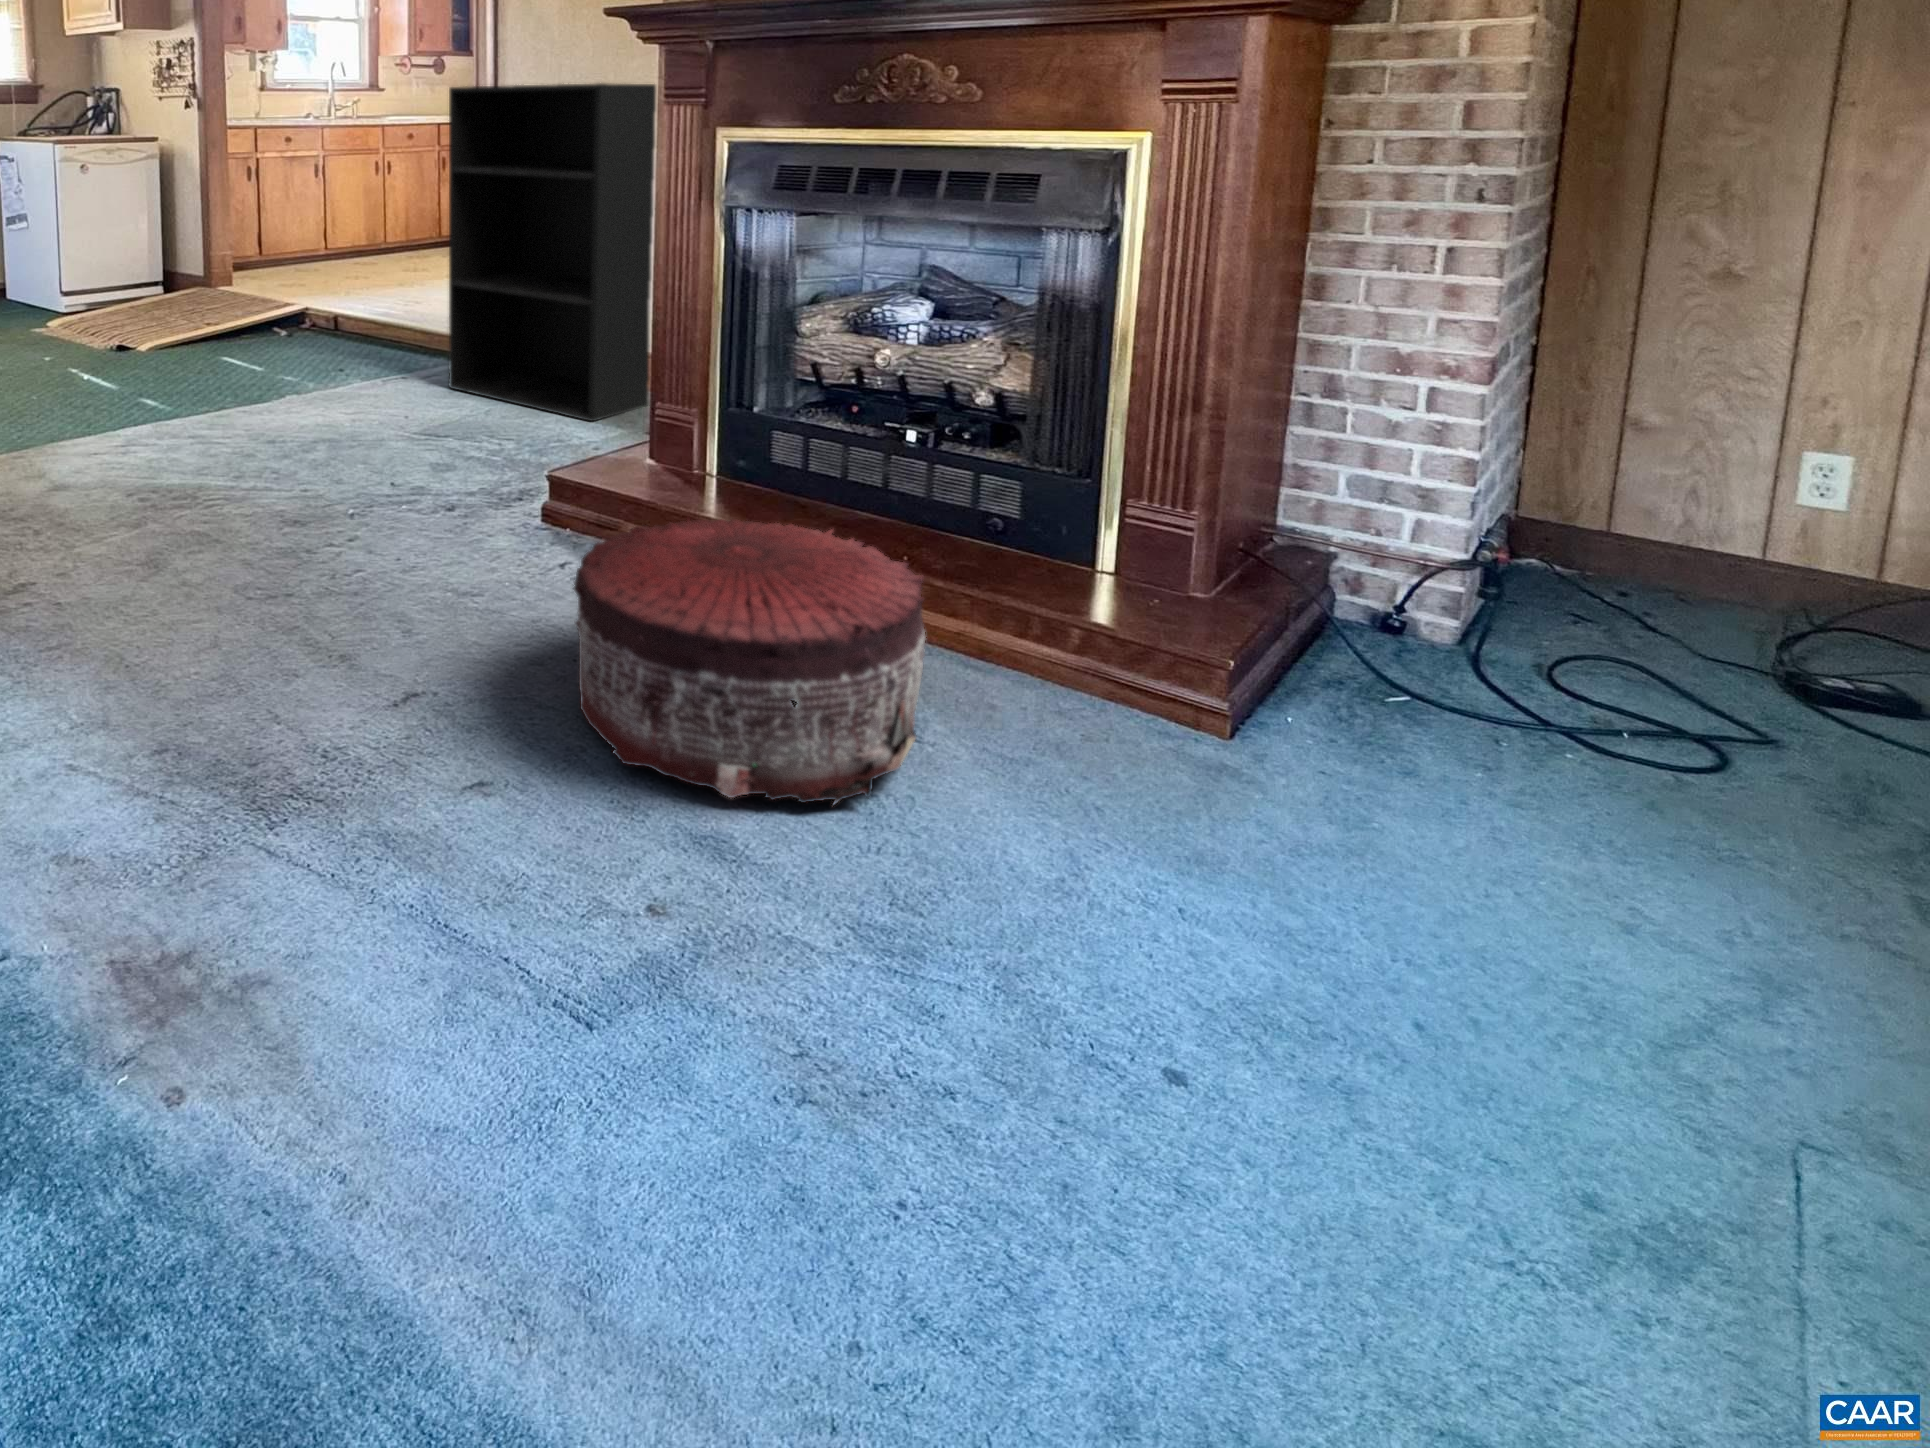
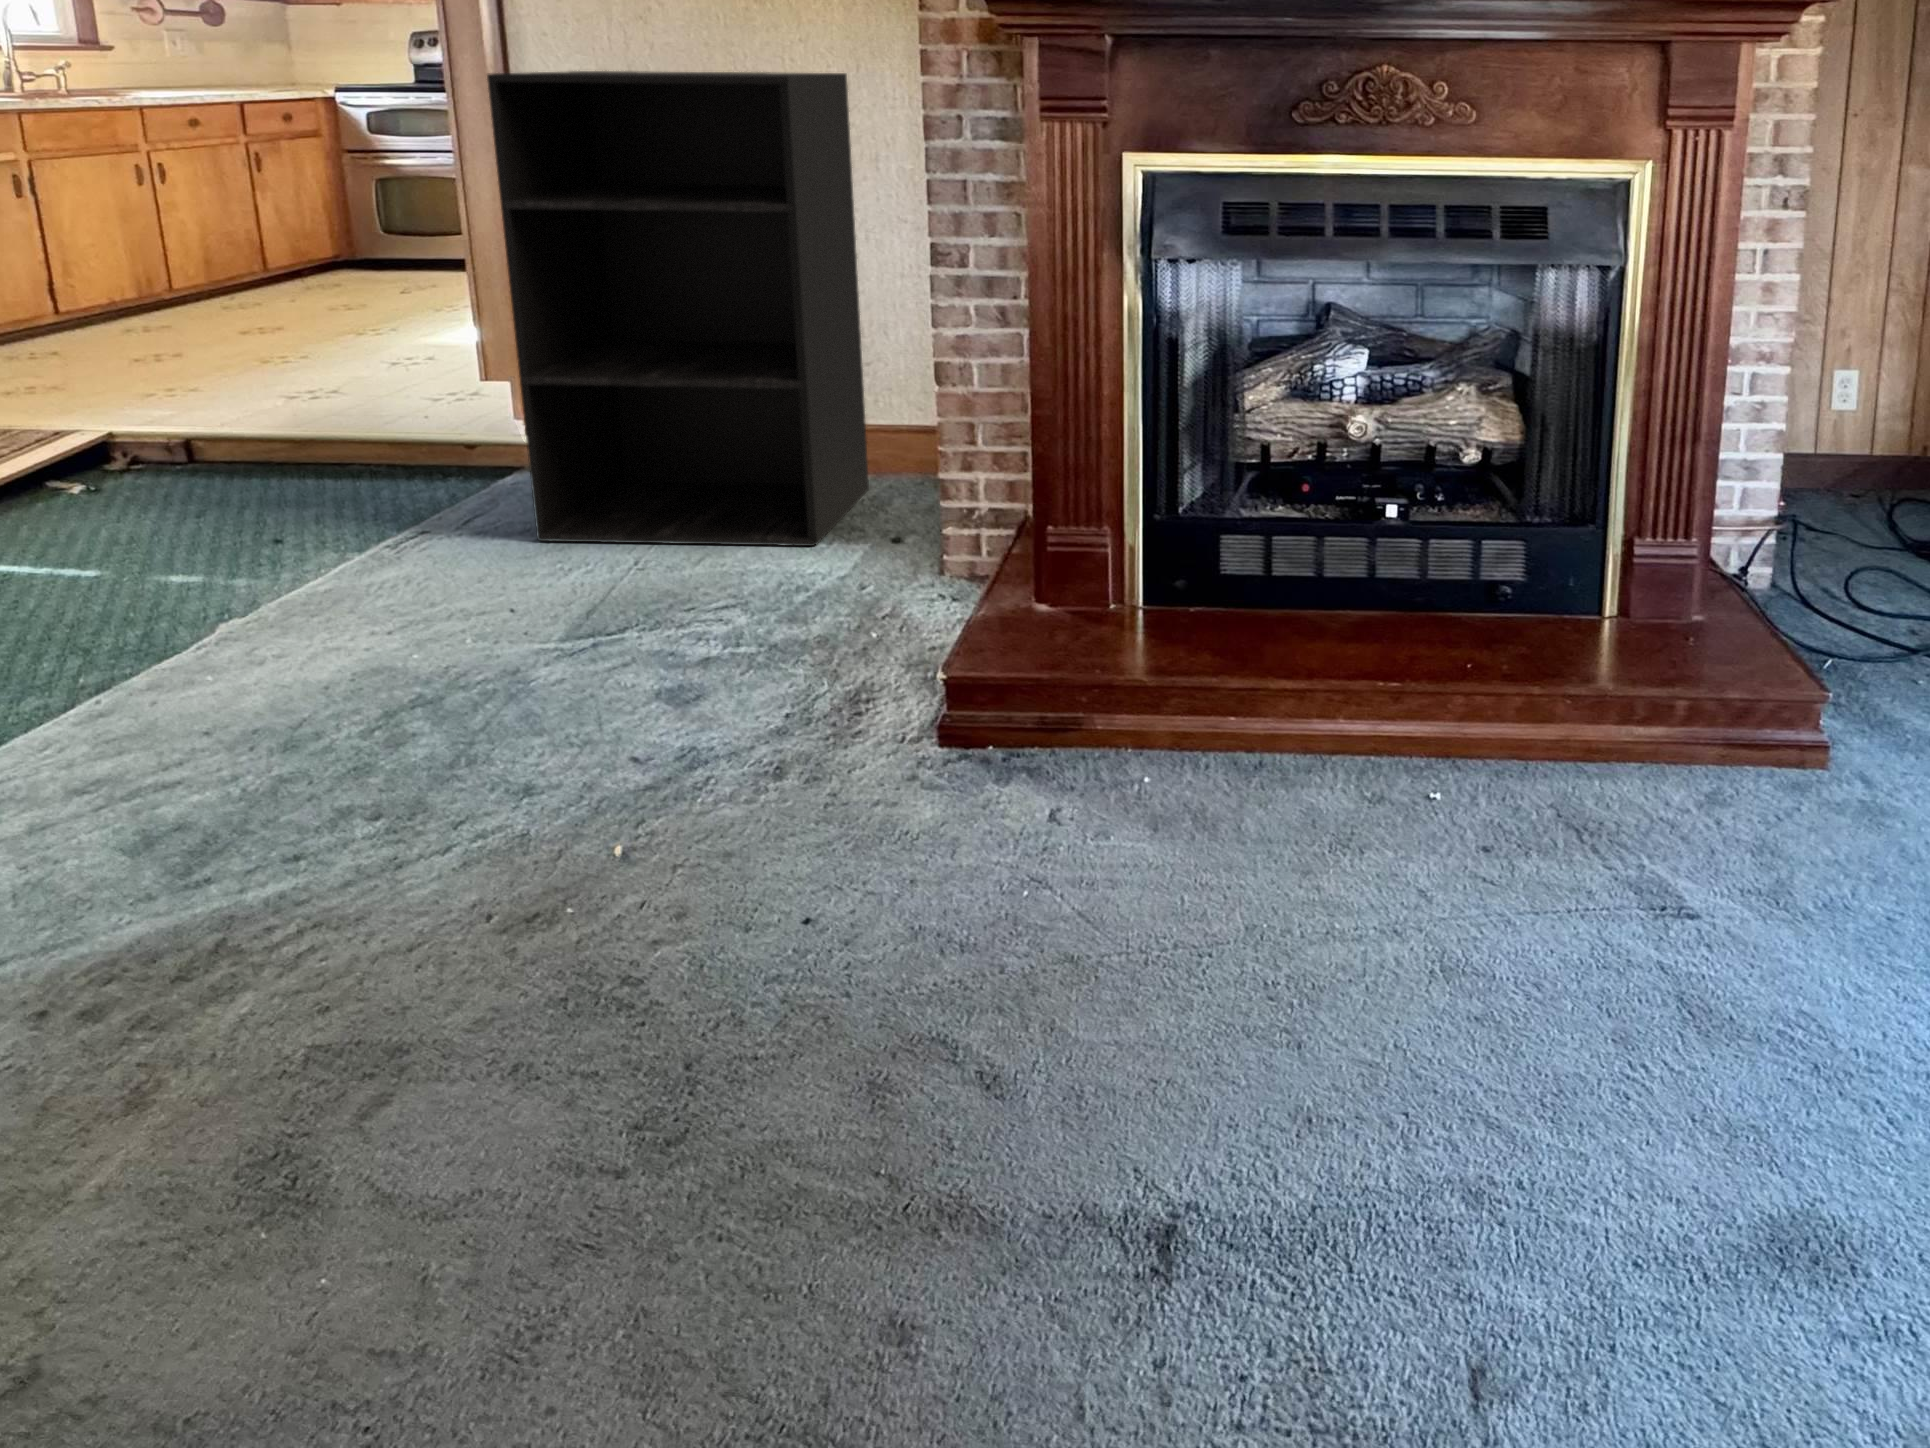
pouf: present [574,519,925,804] -> none [1280,680,1762,1170]

